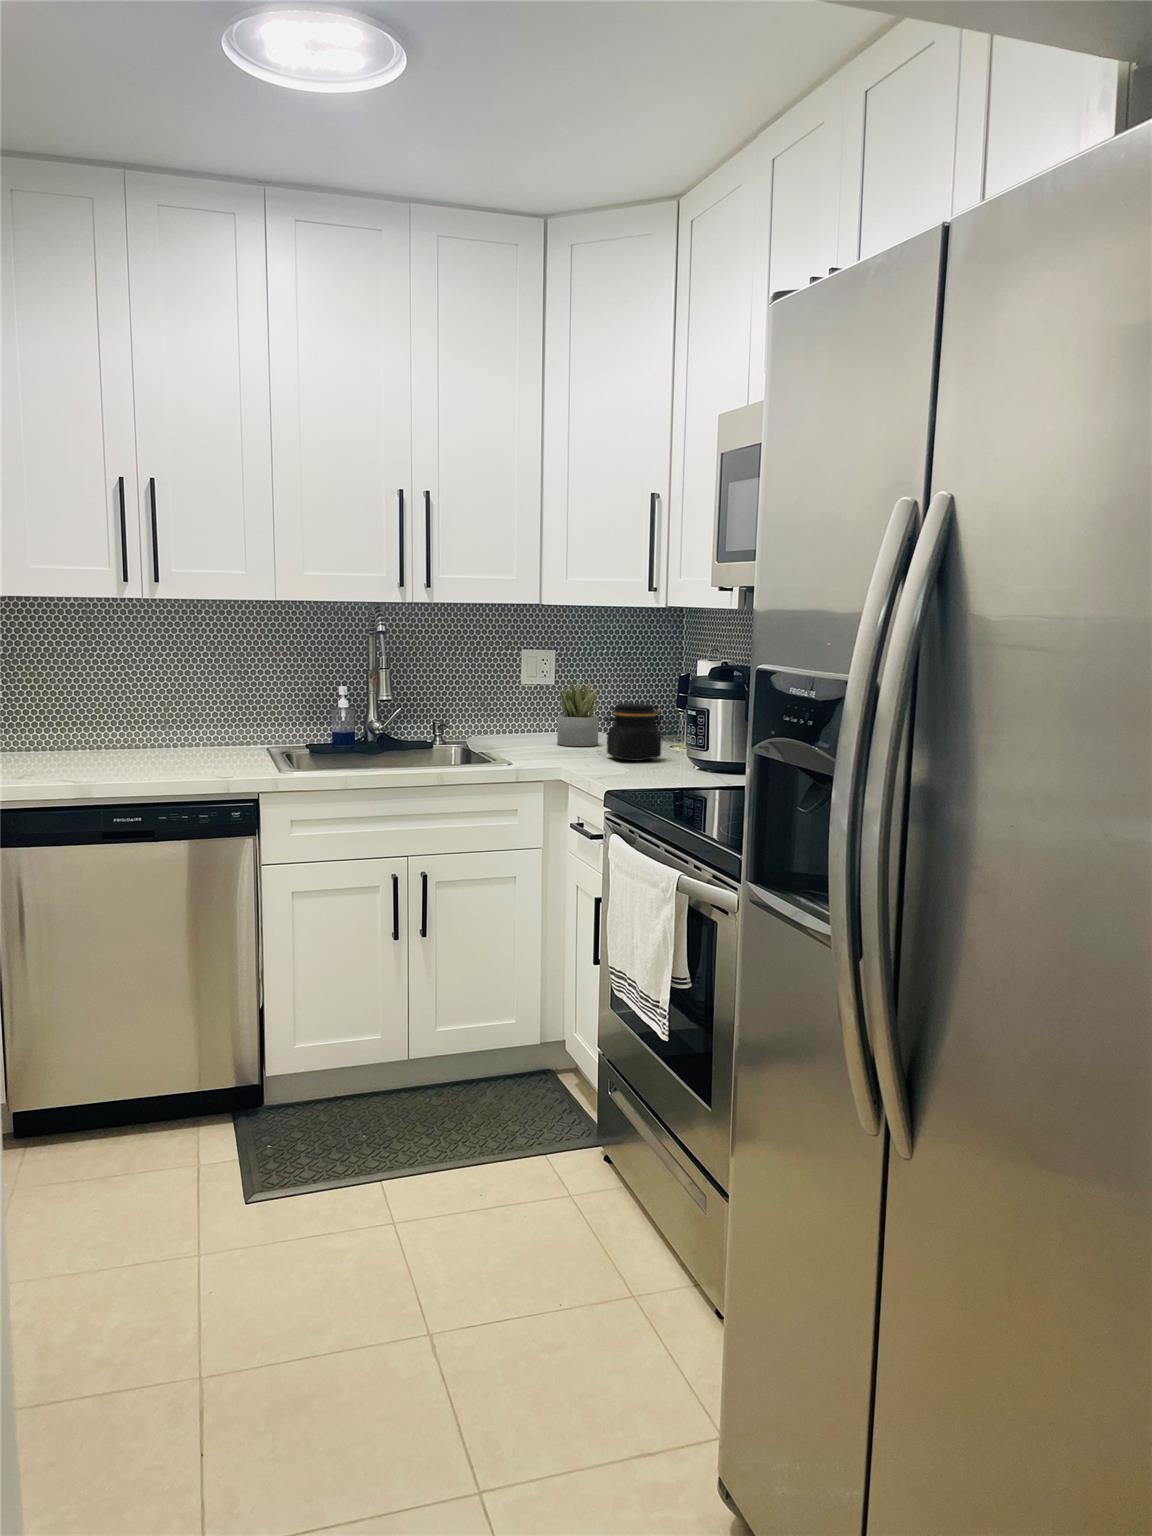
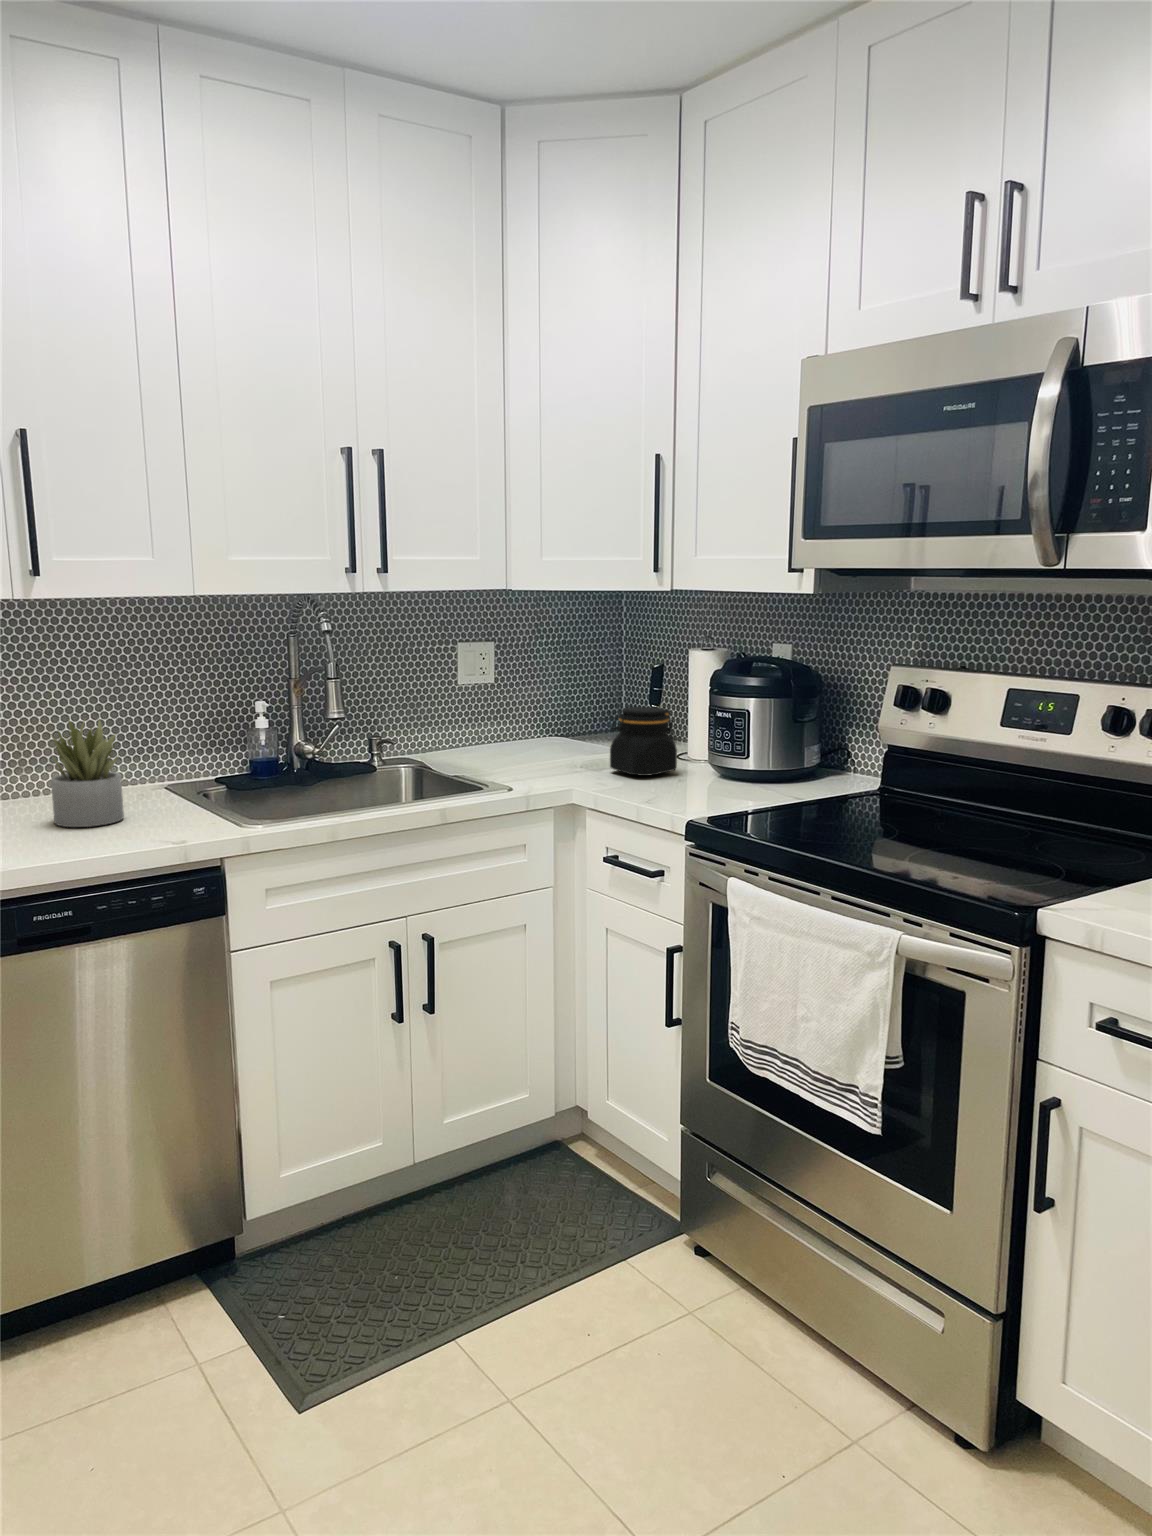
succulent plant: present [557,679,599,746] -> present [51,719,124,827]

